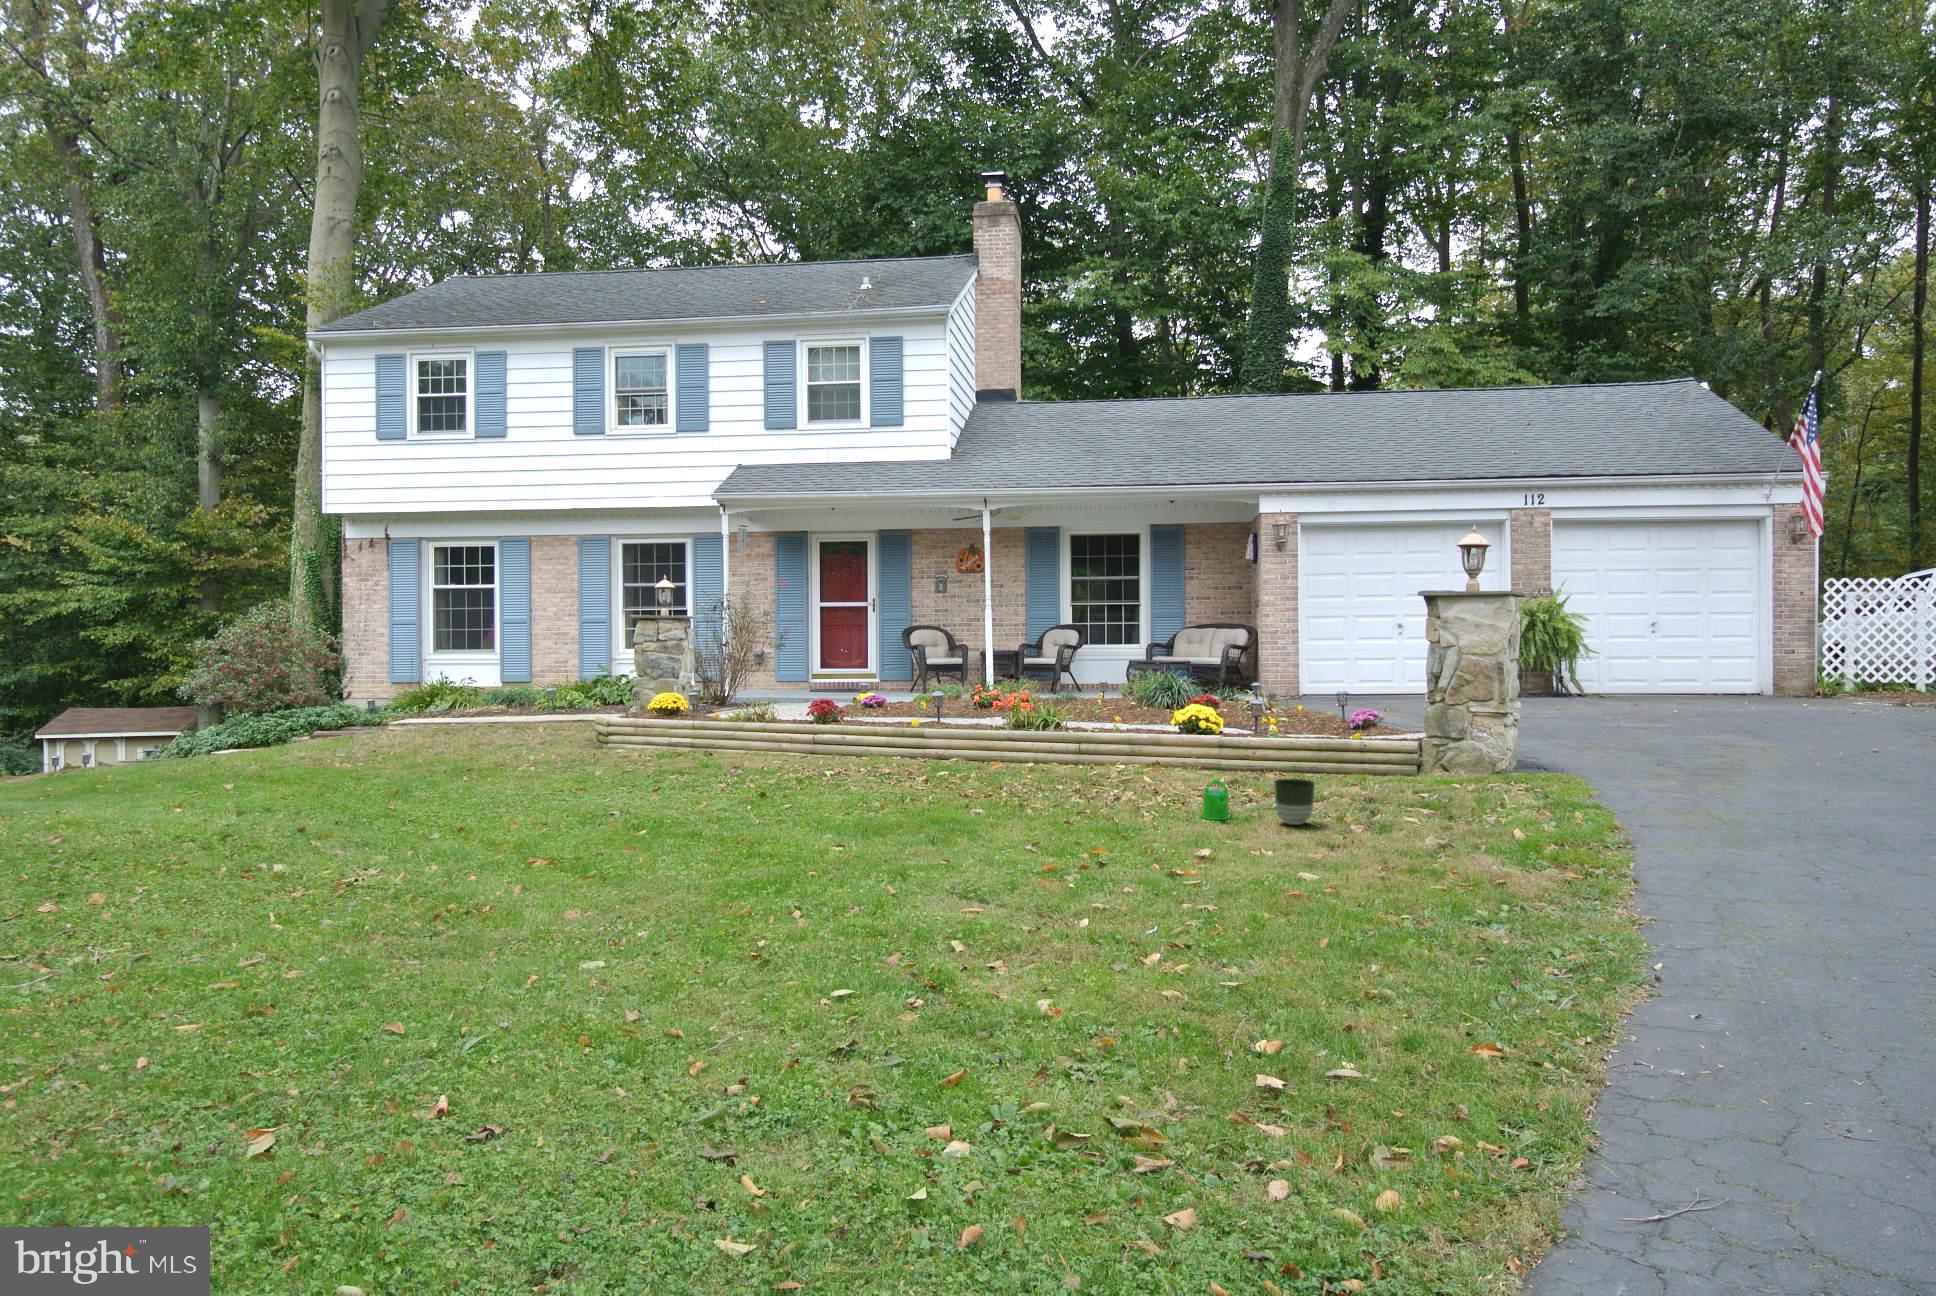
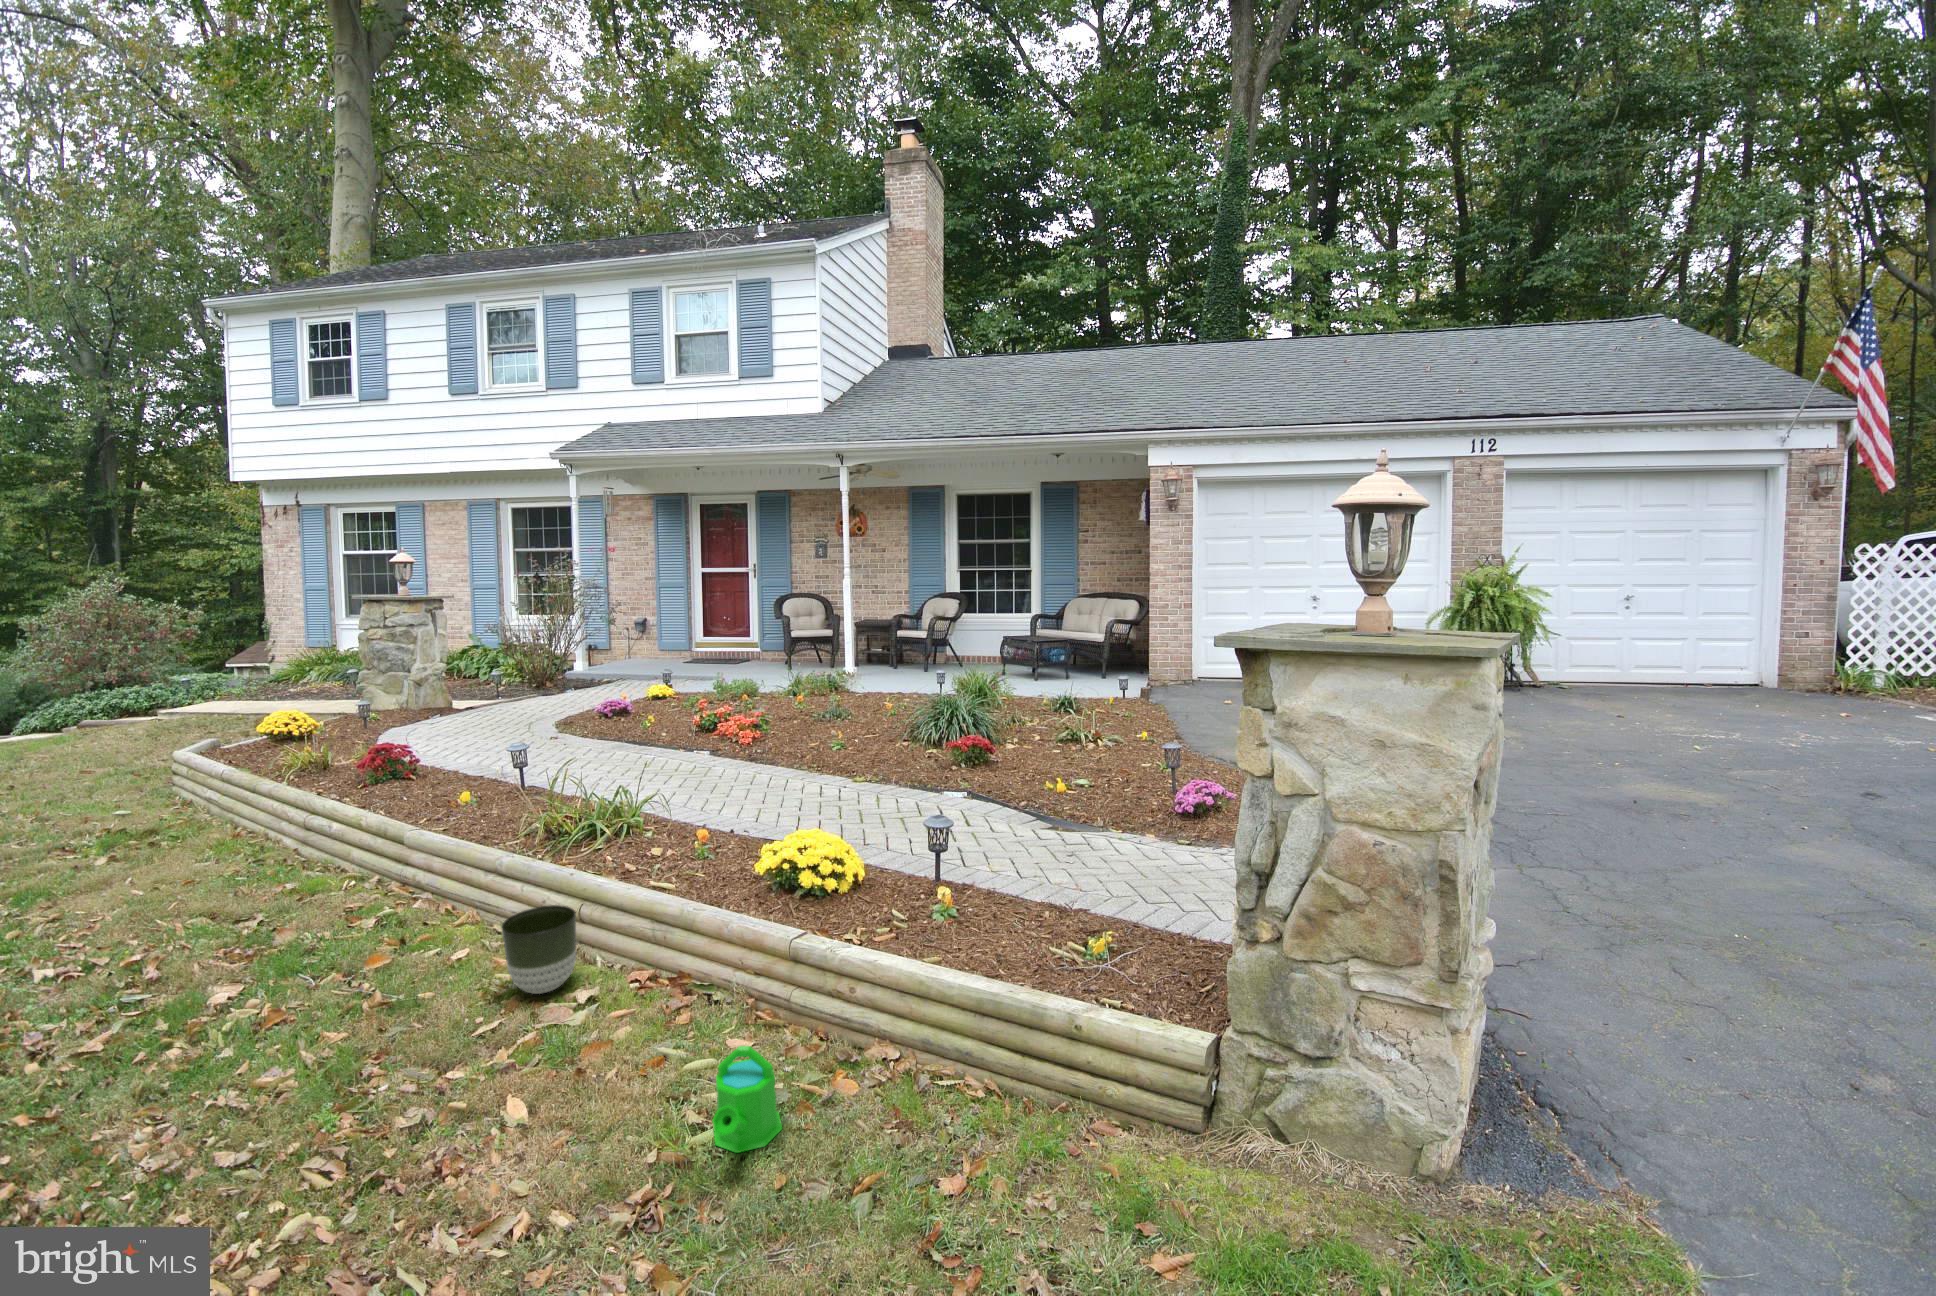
planter: present [1274,779,1315,825] -> present [501,905,576,994]

